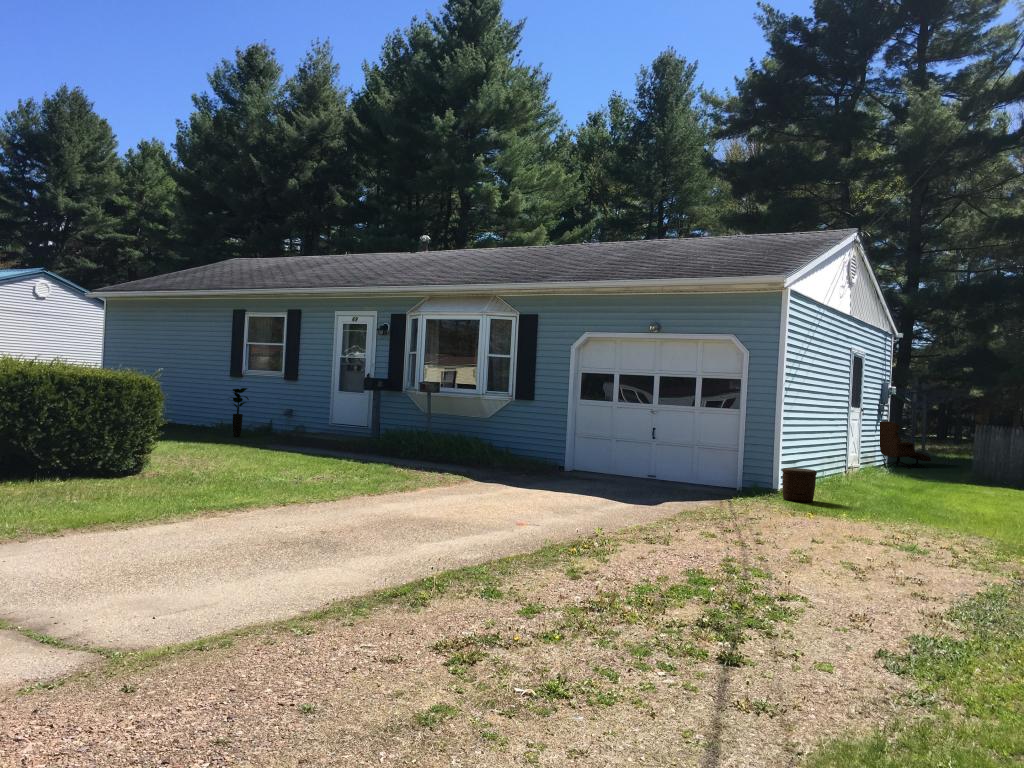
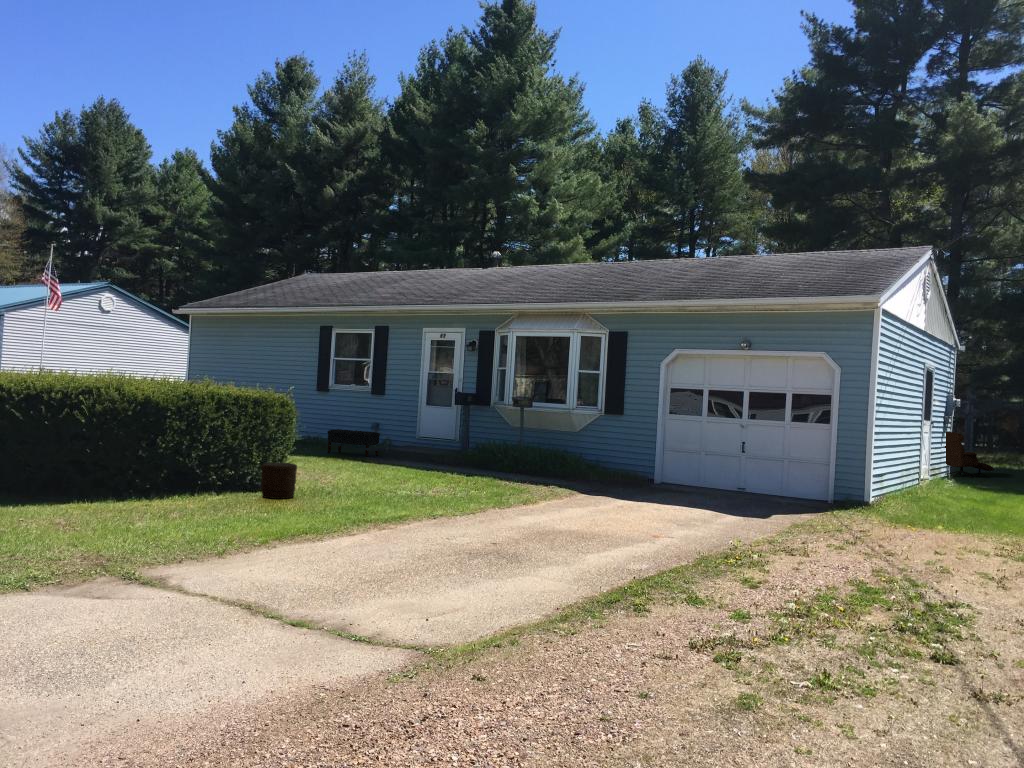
potted plant: present [230,388,249,436] -> none [307,403,329,451]
bench: none [246,414,299,442] -> present [327,429,380,457]
woven basket: present [782,468,817,502] -> present [261,463,297,499]

